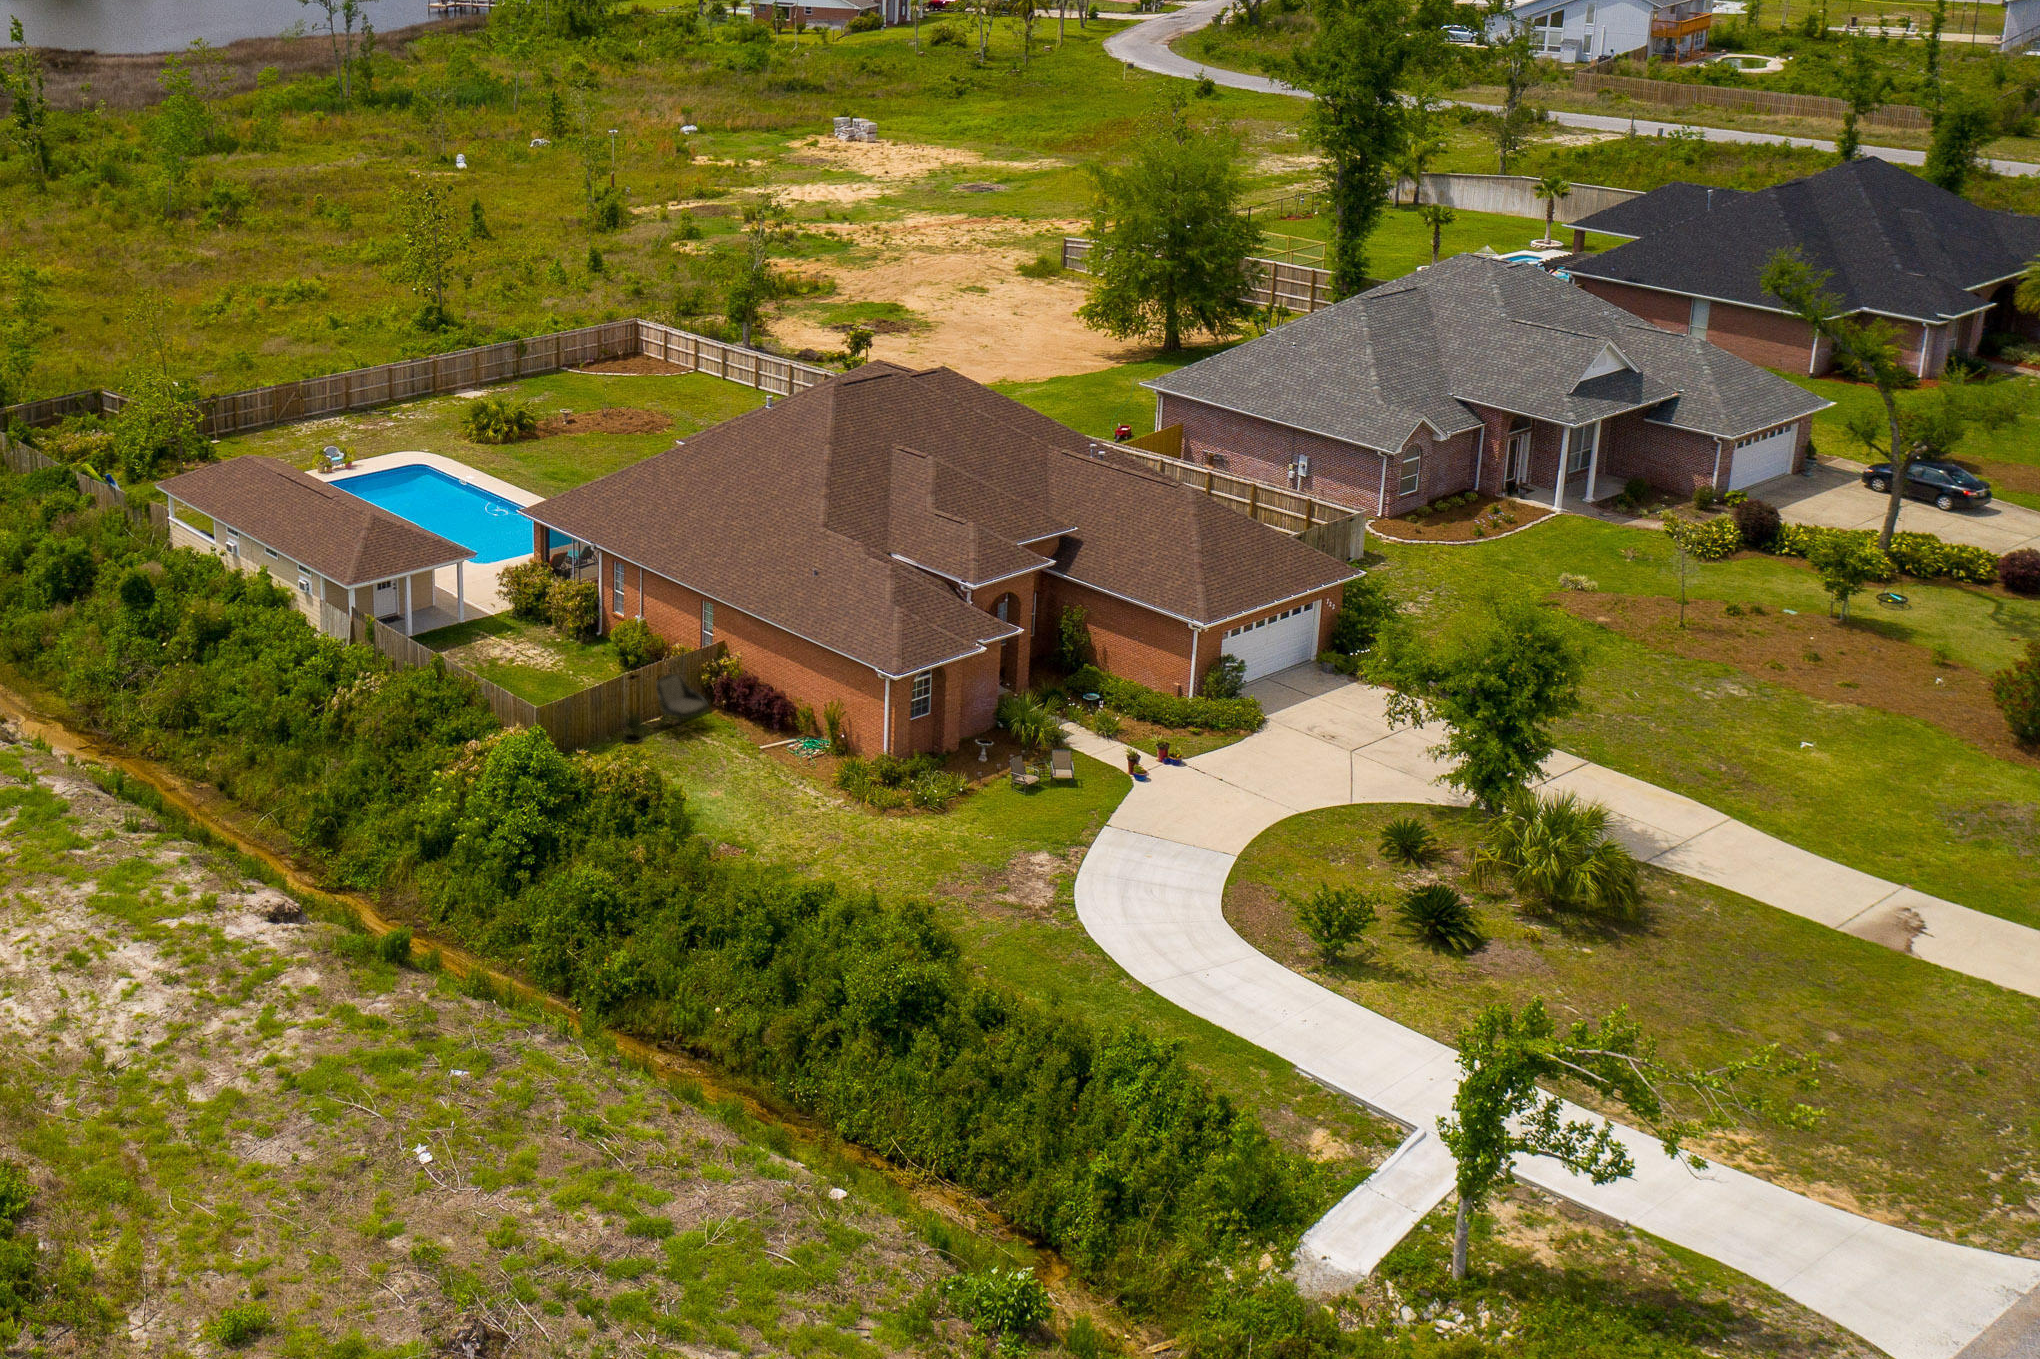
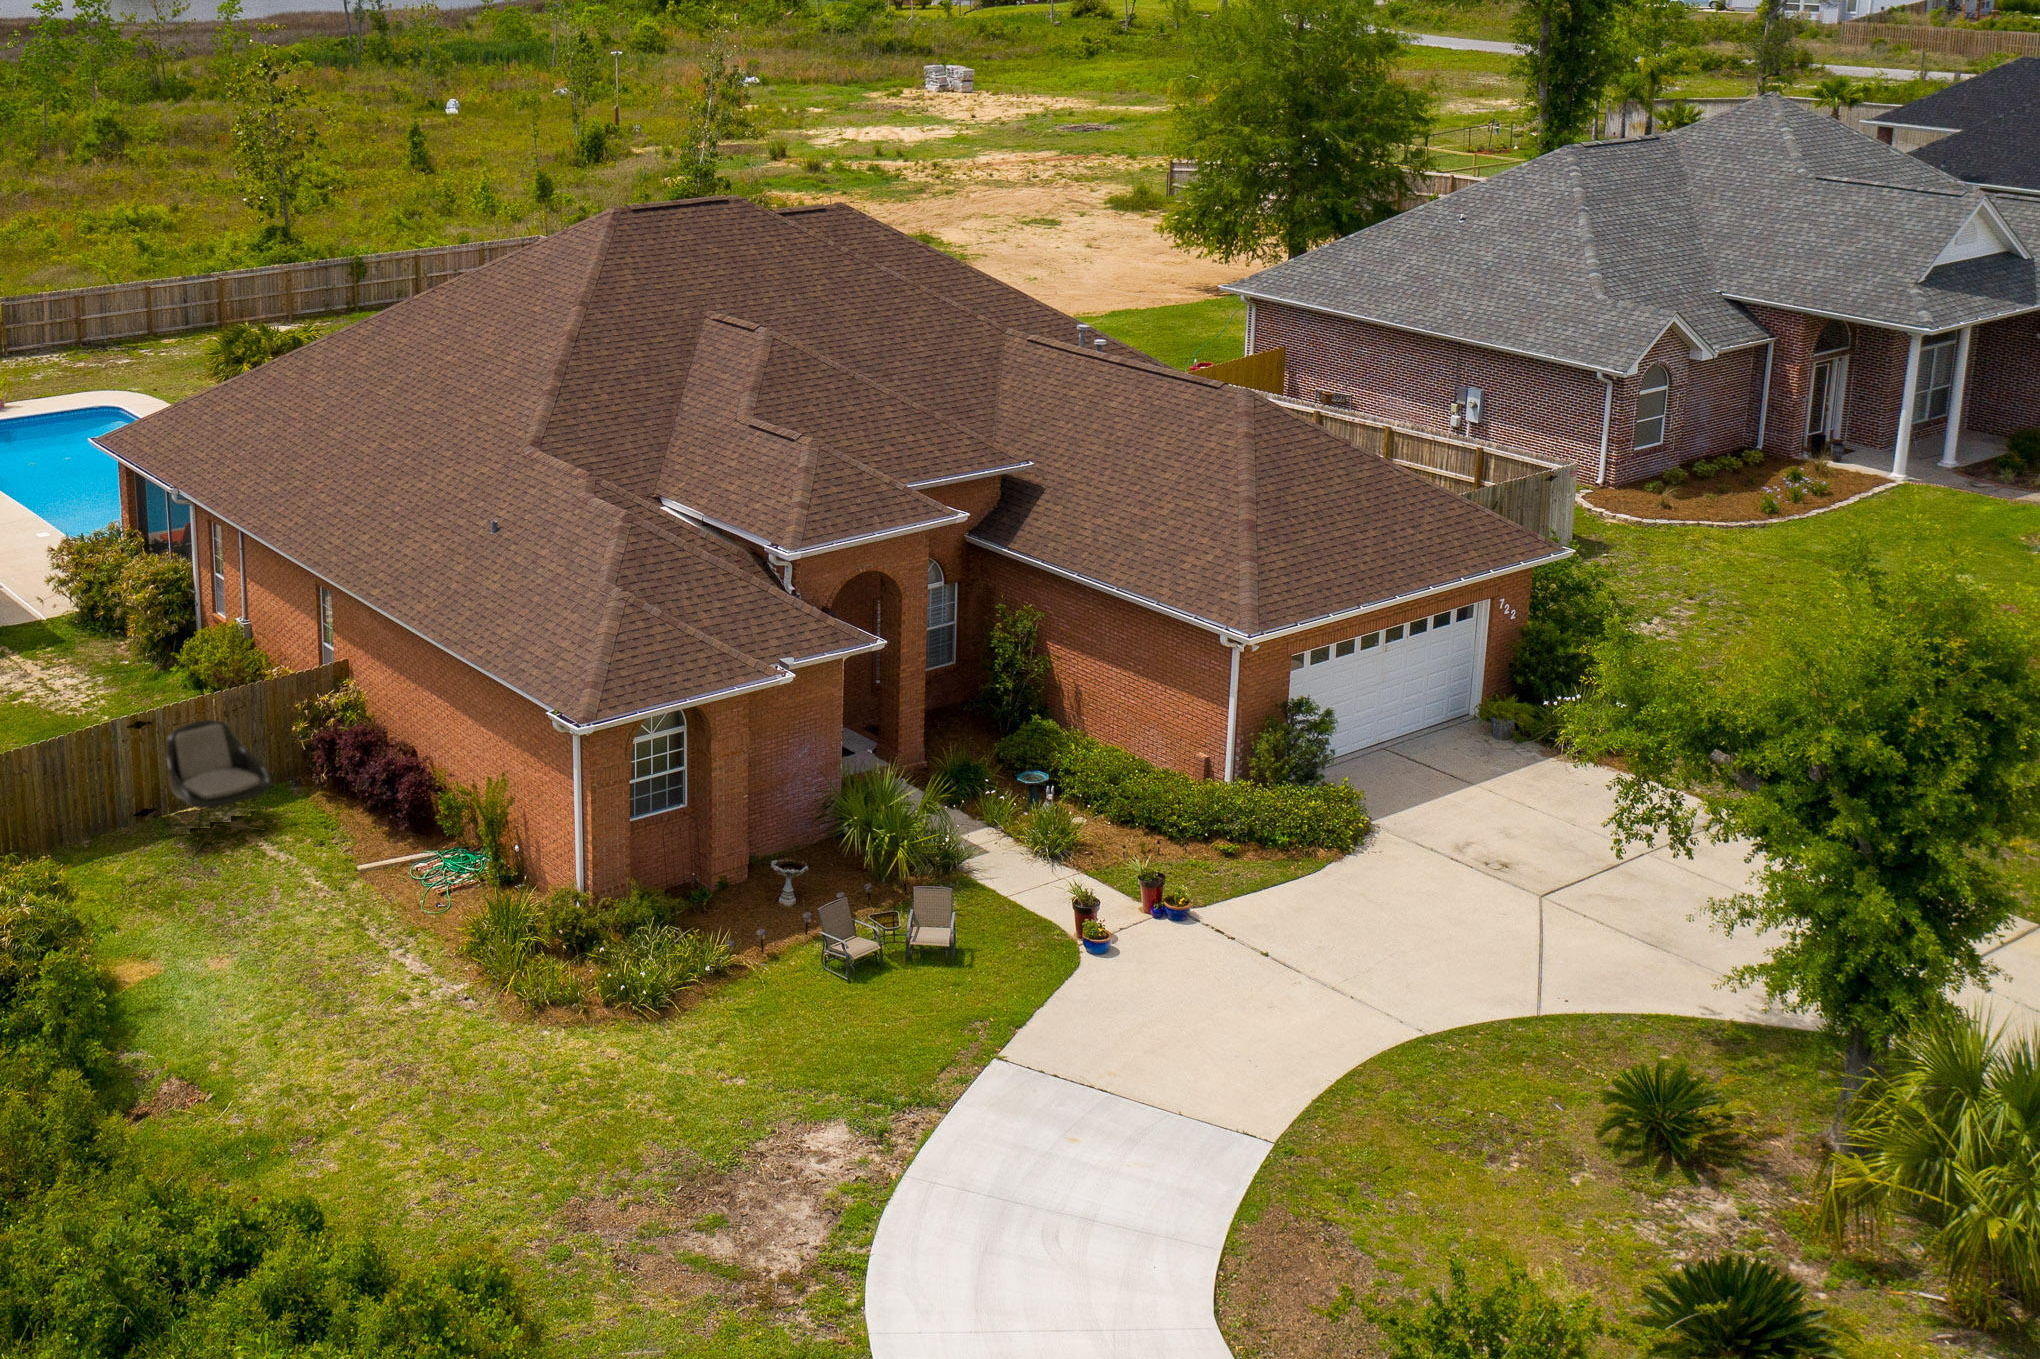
potted tree: present [623,709,642,743] -> none [86,784,131,857]

